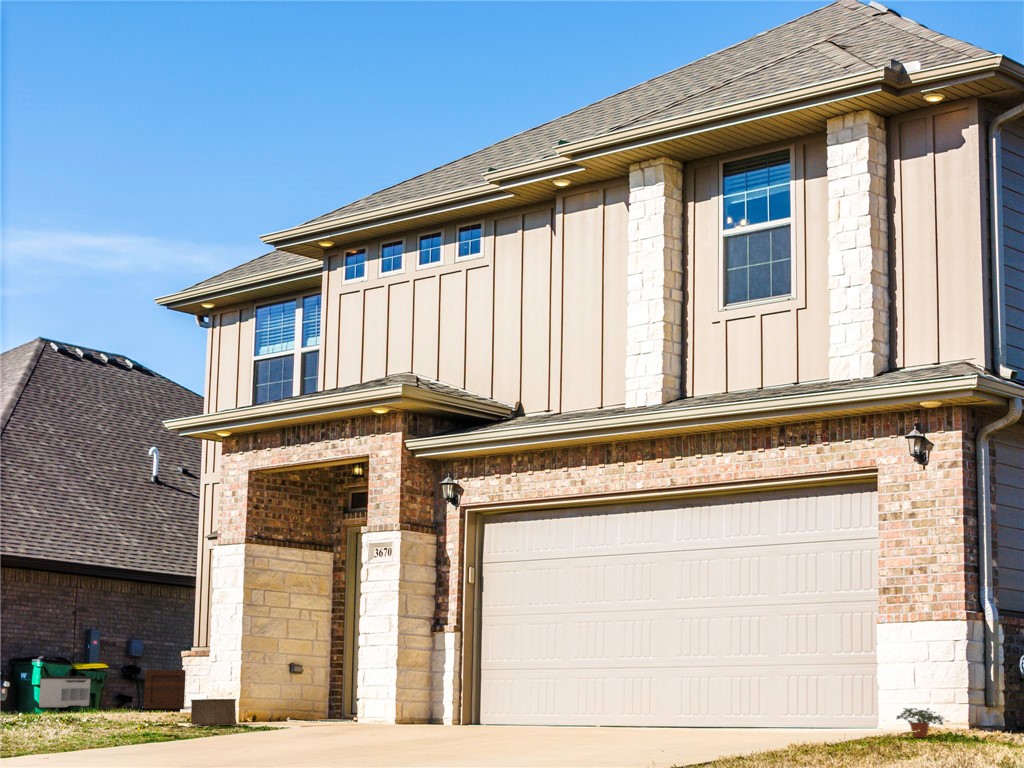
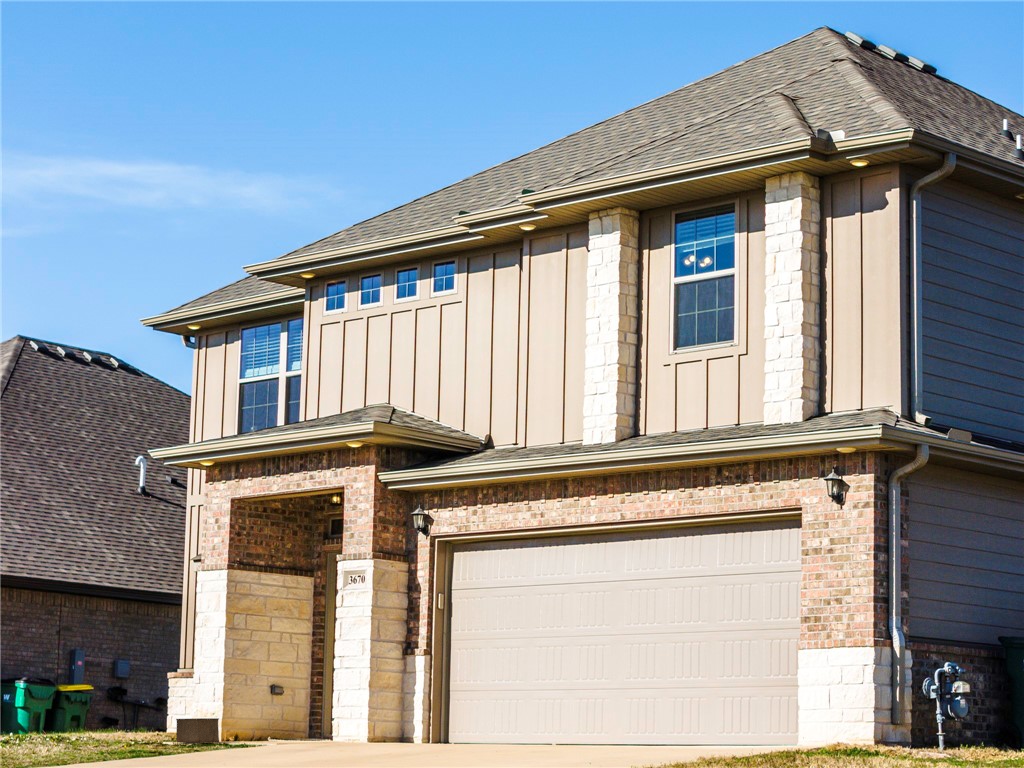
wooden crate: present [144,670,186,709] -> none [130,691,171,730]
bench: present [39,676,91,707] -> none [27,697,77,728]
potted plant: present [897,708,943,738] -> none [806,726,855,752]

